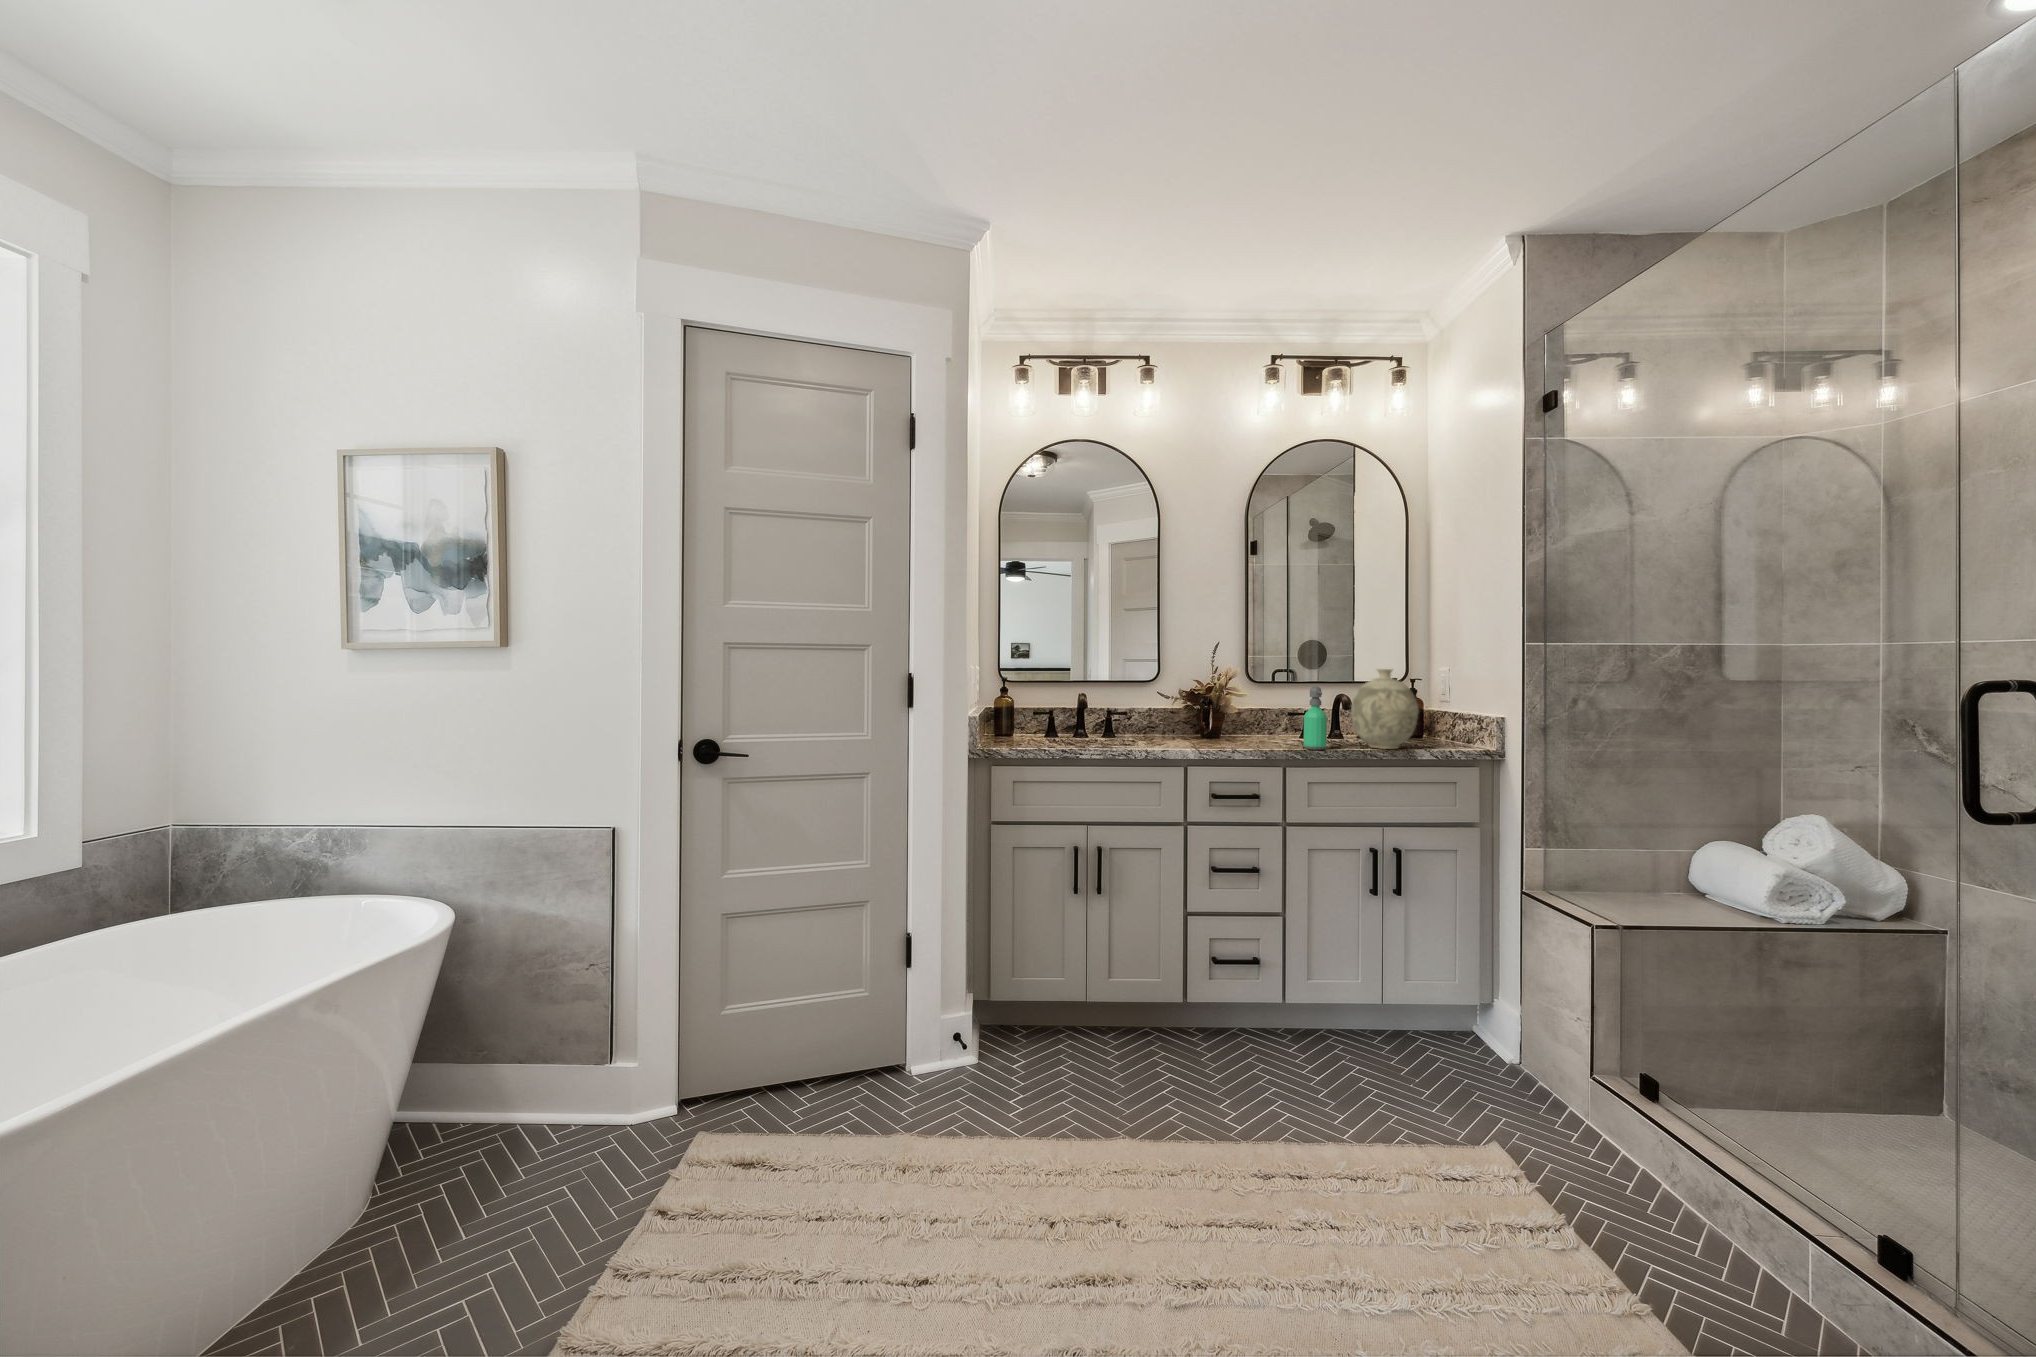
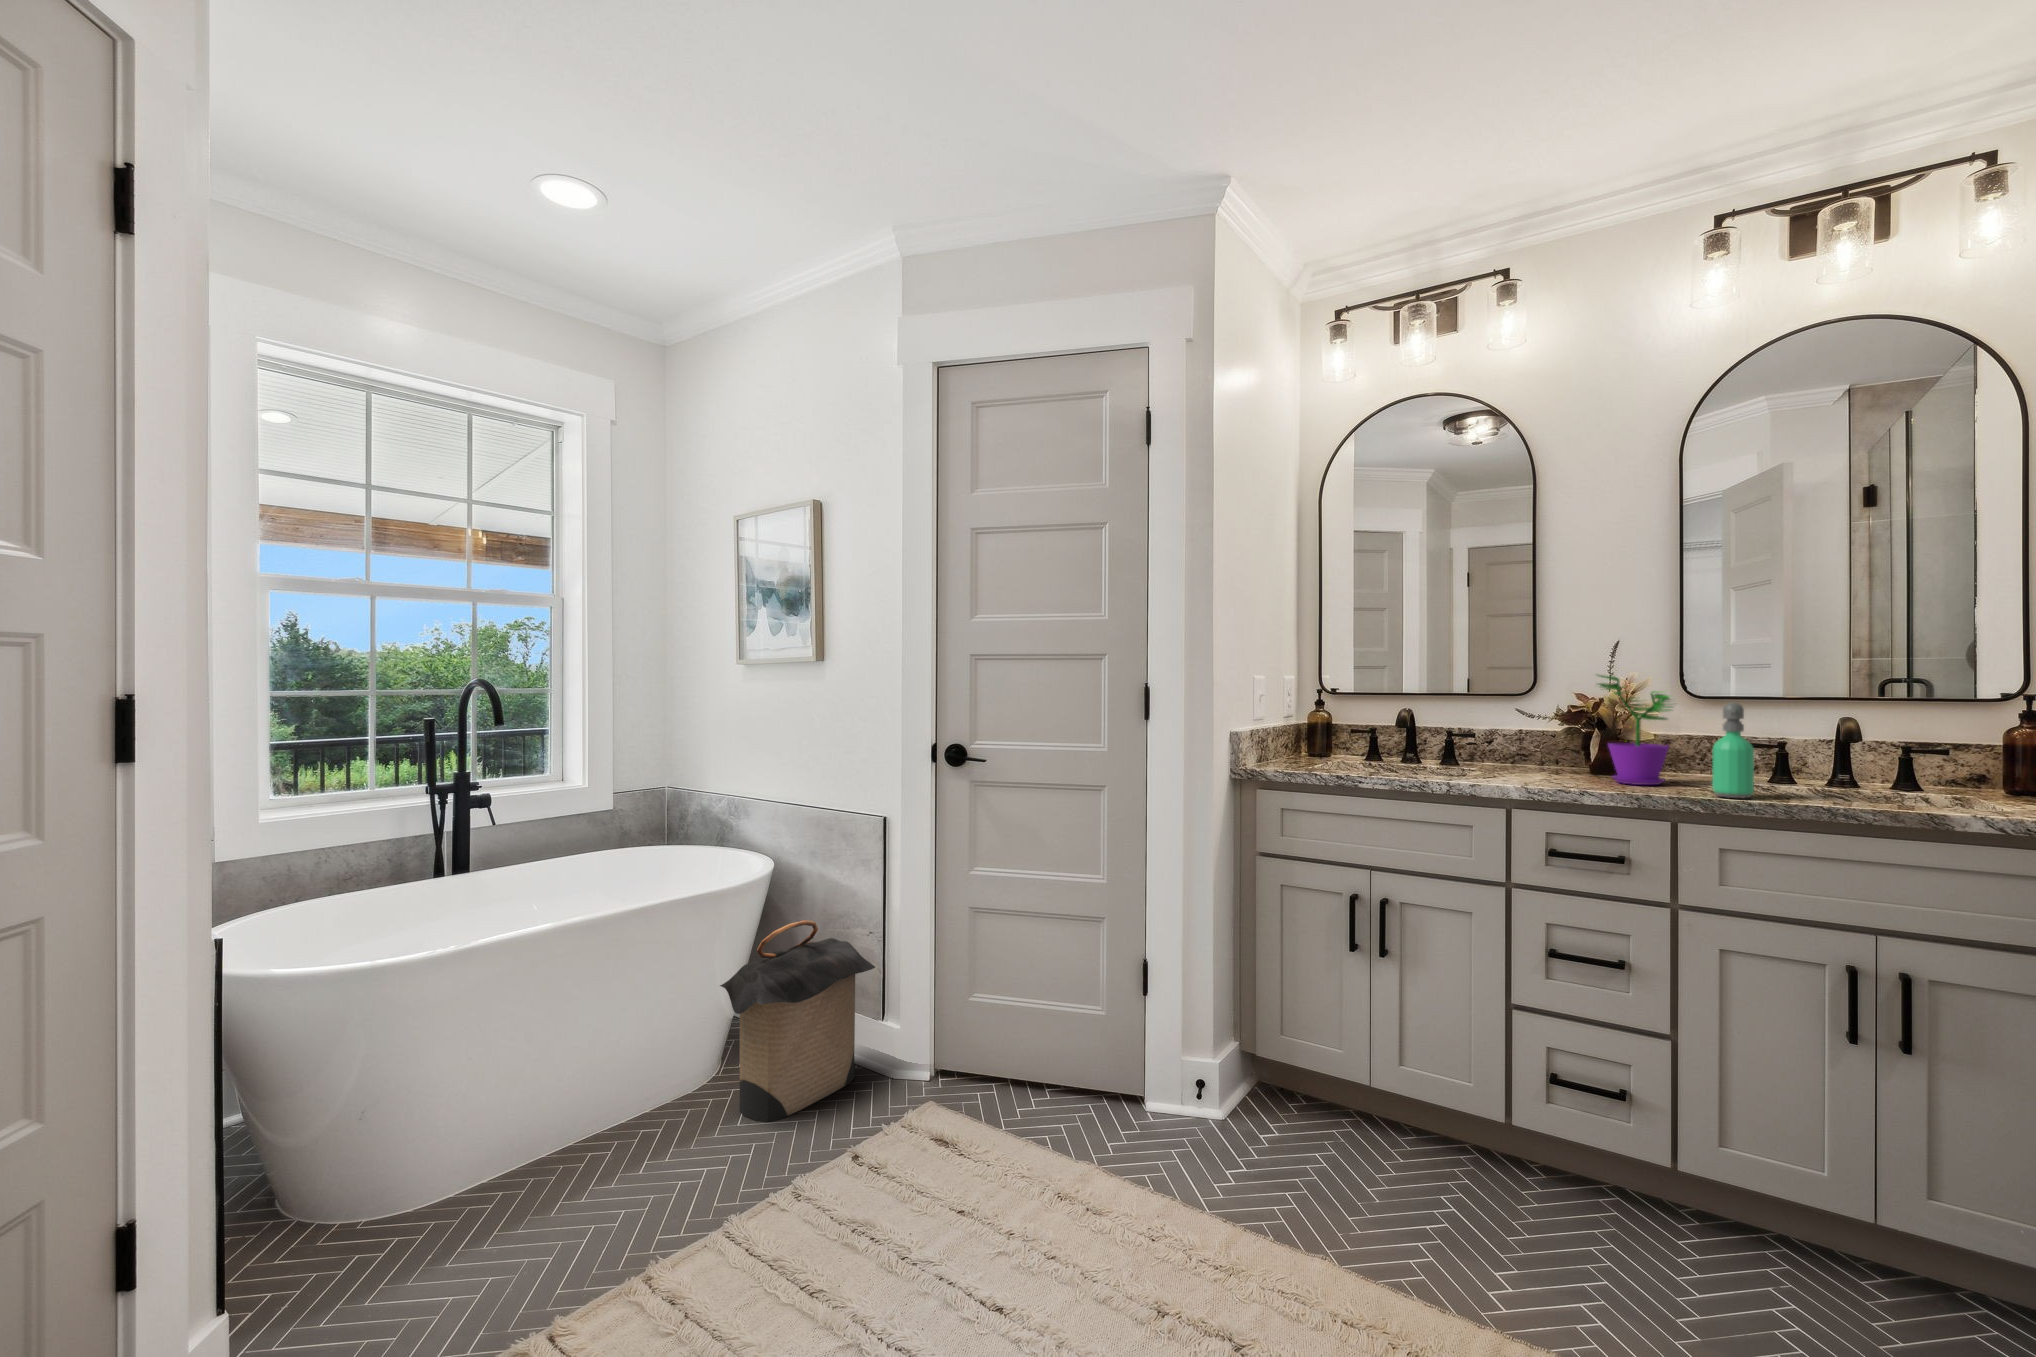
flower pot: none [1225,662,1276,744] -> present [1599,675,1671,785]
decorative vase: present [1351,669,1419,749] -> none [1813,676,1955,806]
laundry hamper: none [412,963,604,1230] -> present [720,920,875,1122]

